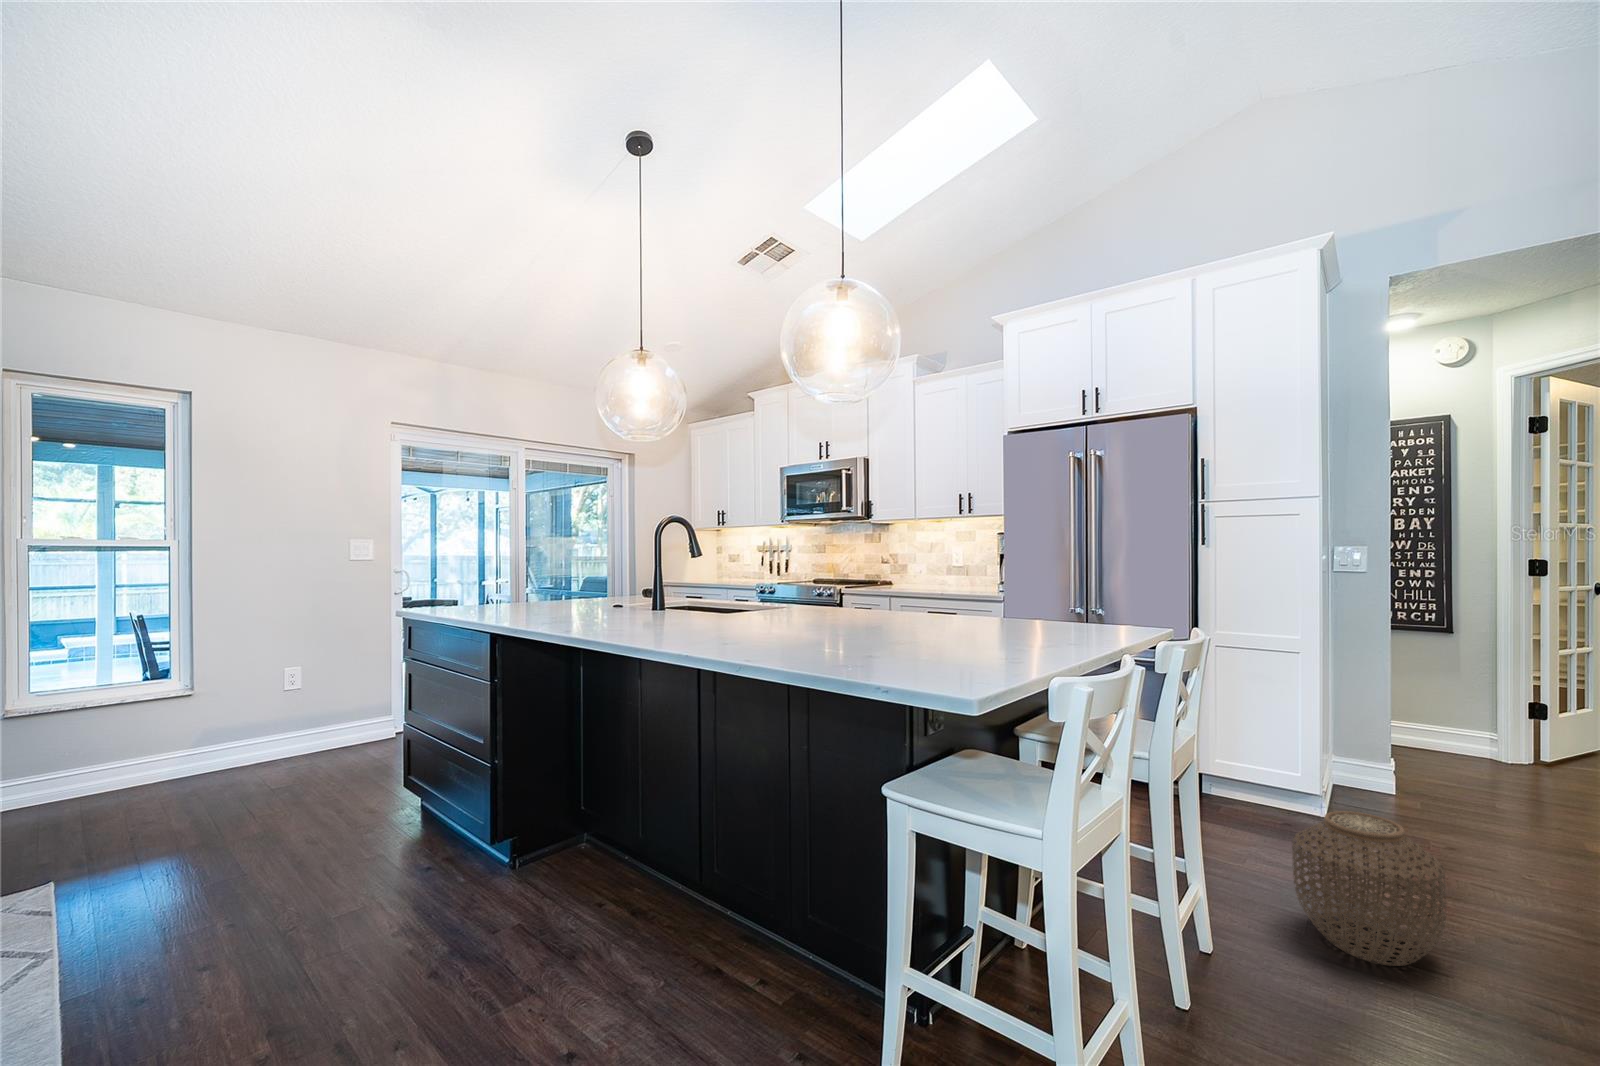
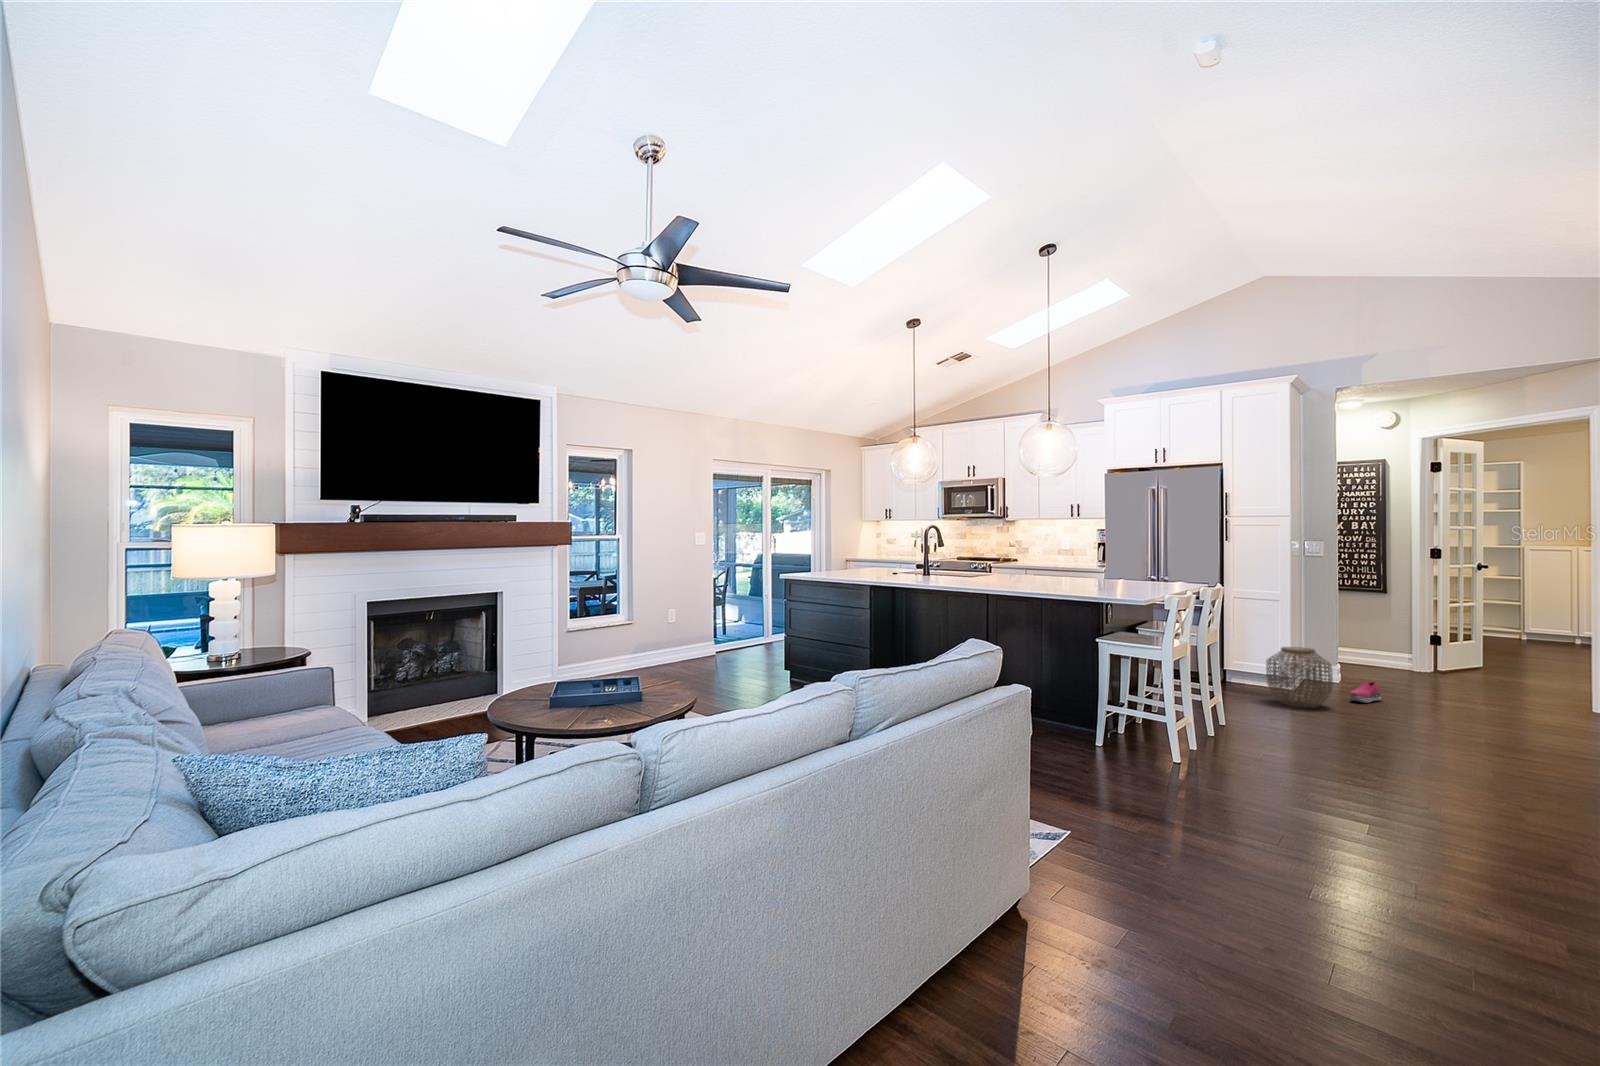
shoe: none [1462,867,1526,926] -> present [1349,682,1382,703]

